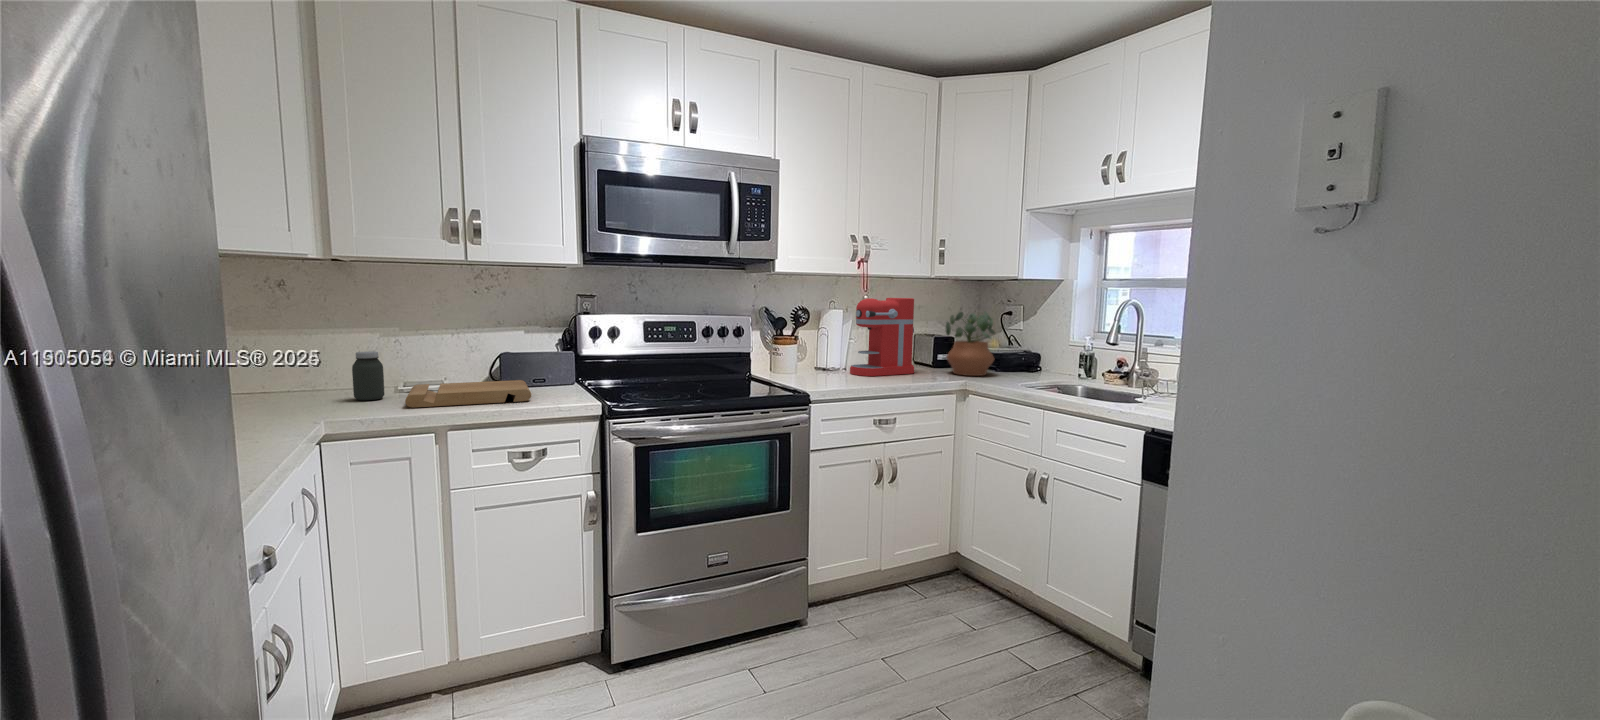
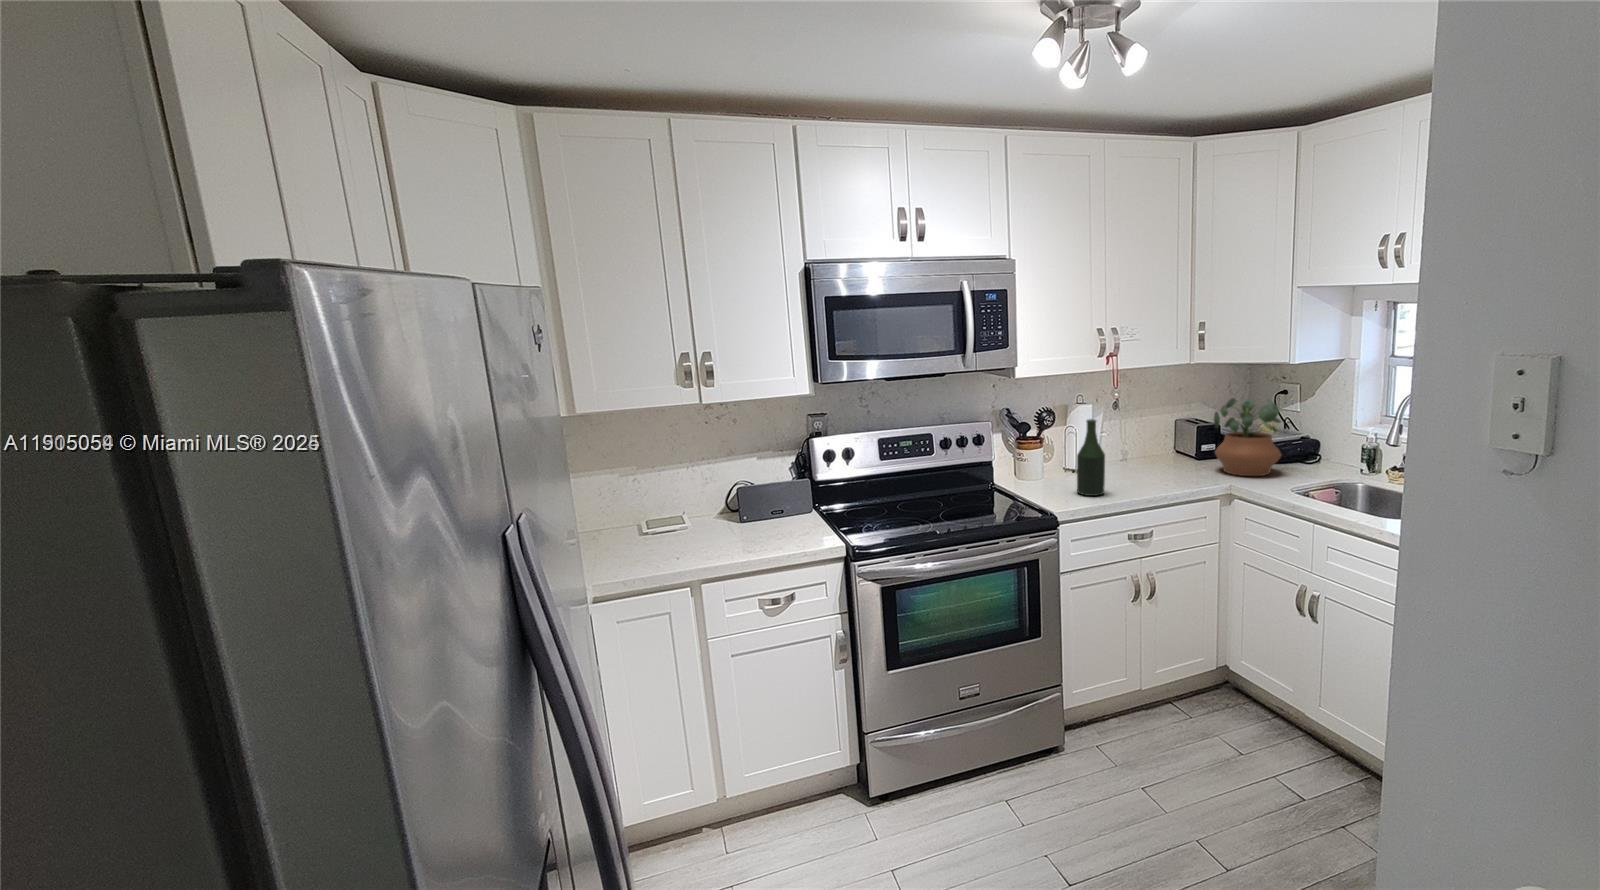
coffee maker: present [850,298,914,376] -> none [1095,386,1174,482]
bottle: none [830,314,854,382] -> present [1077,419,1105,496]
jar: present [352,351,384,400] -> none [619,496,647,543]
cutting board: present [405,380,531,408] -> none [668,514,778,555]

